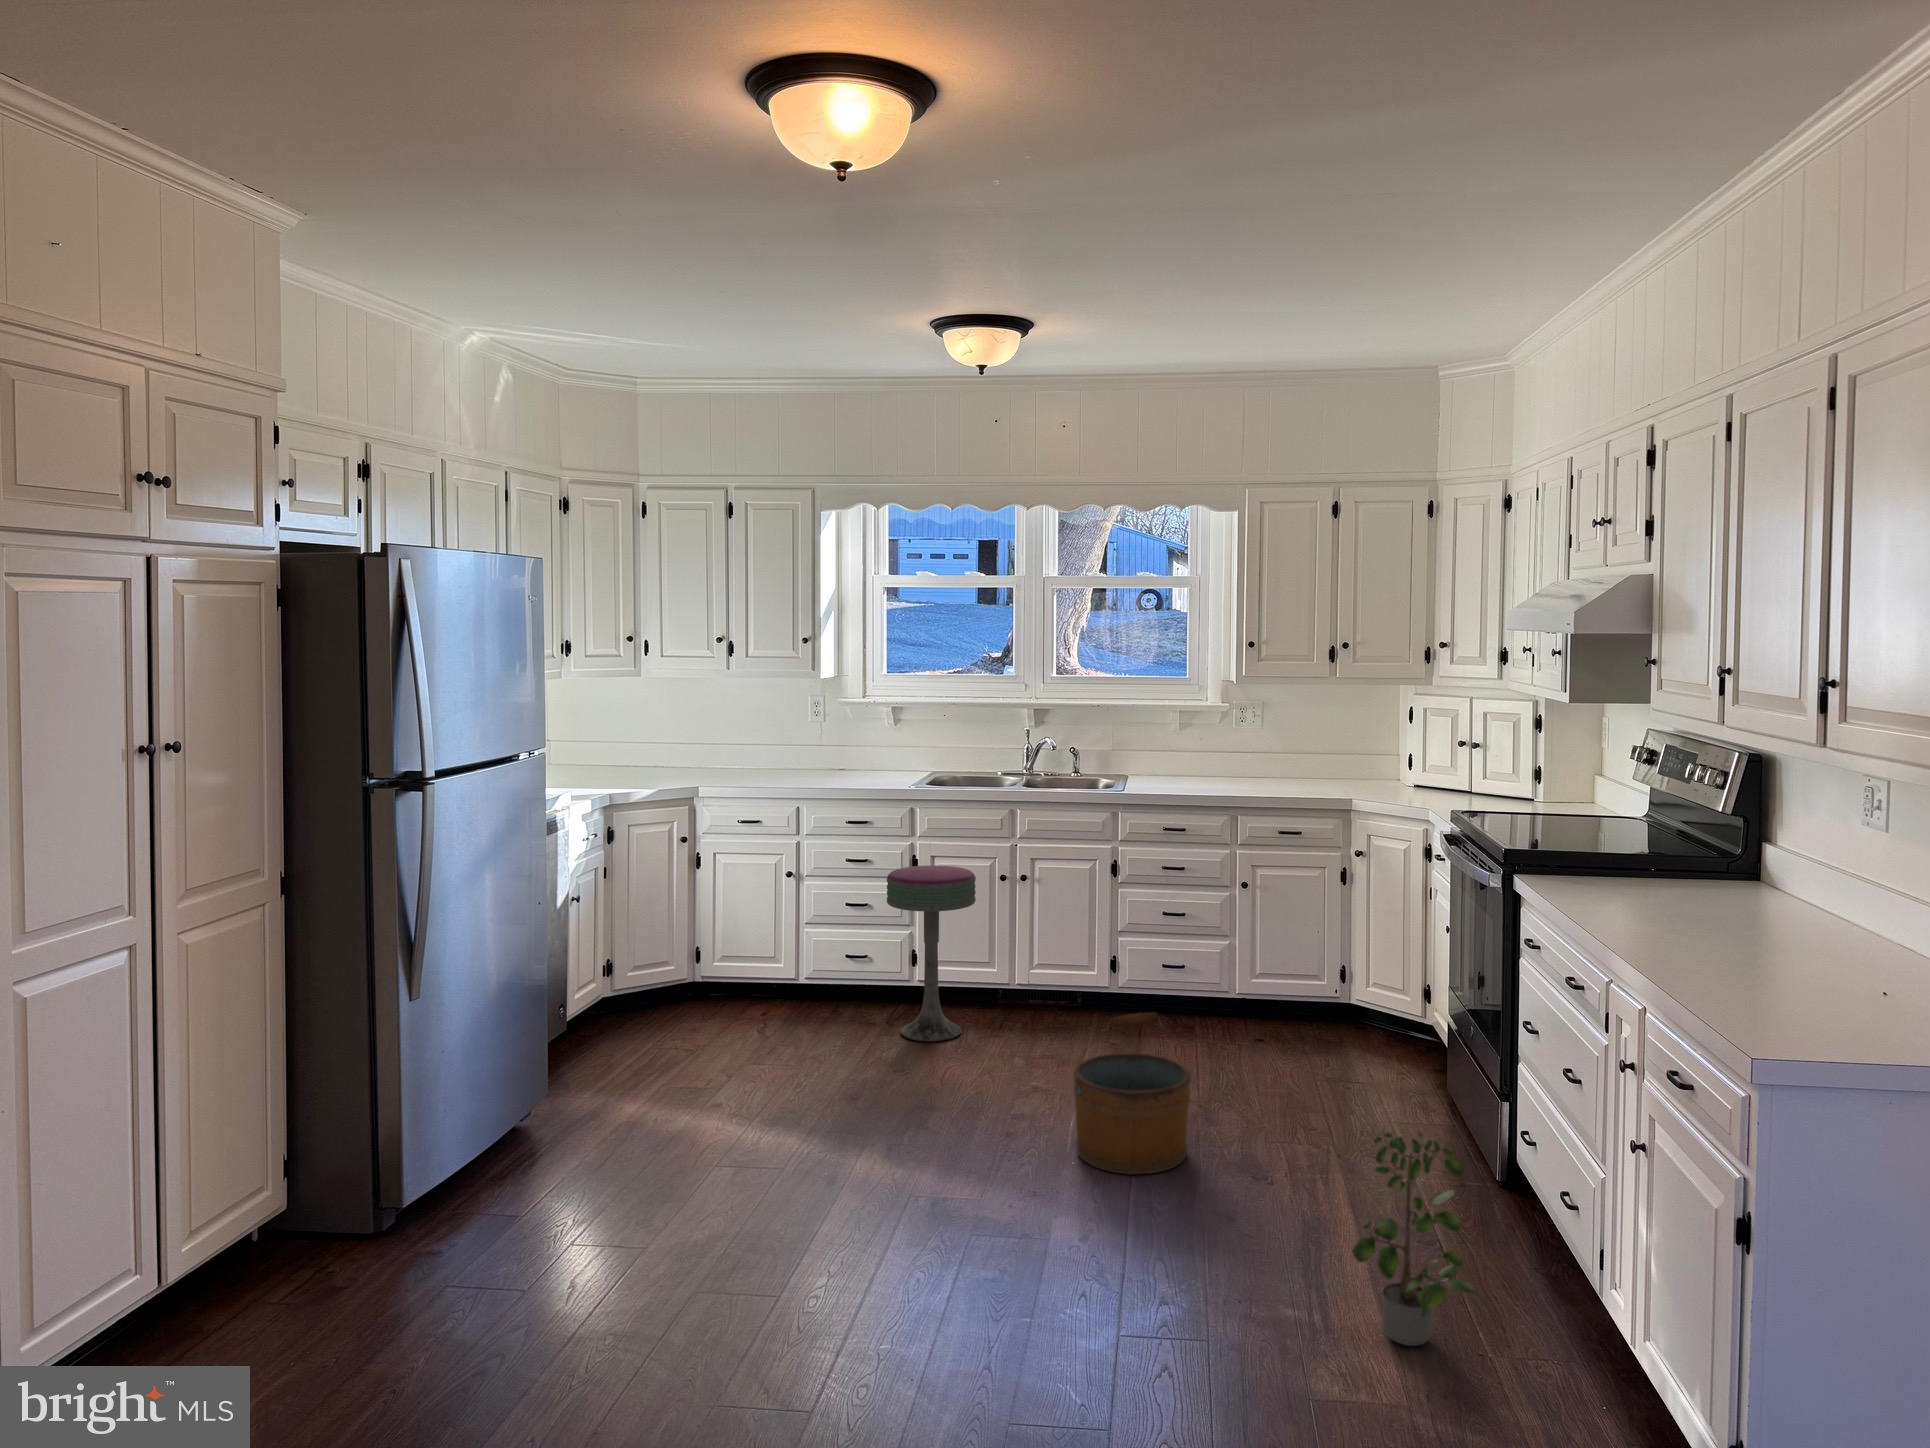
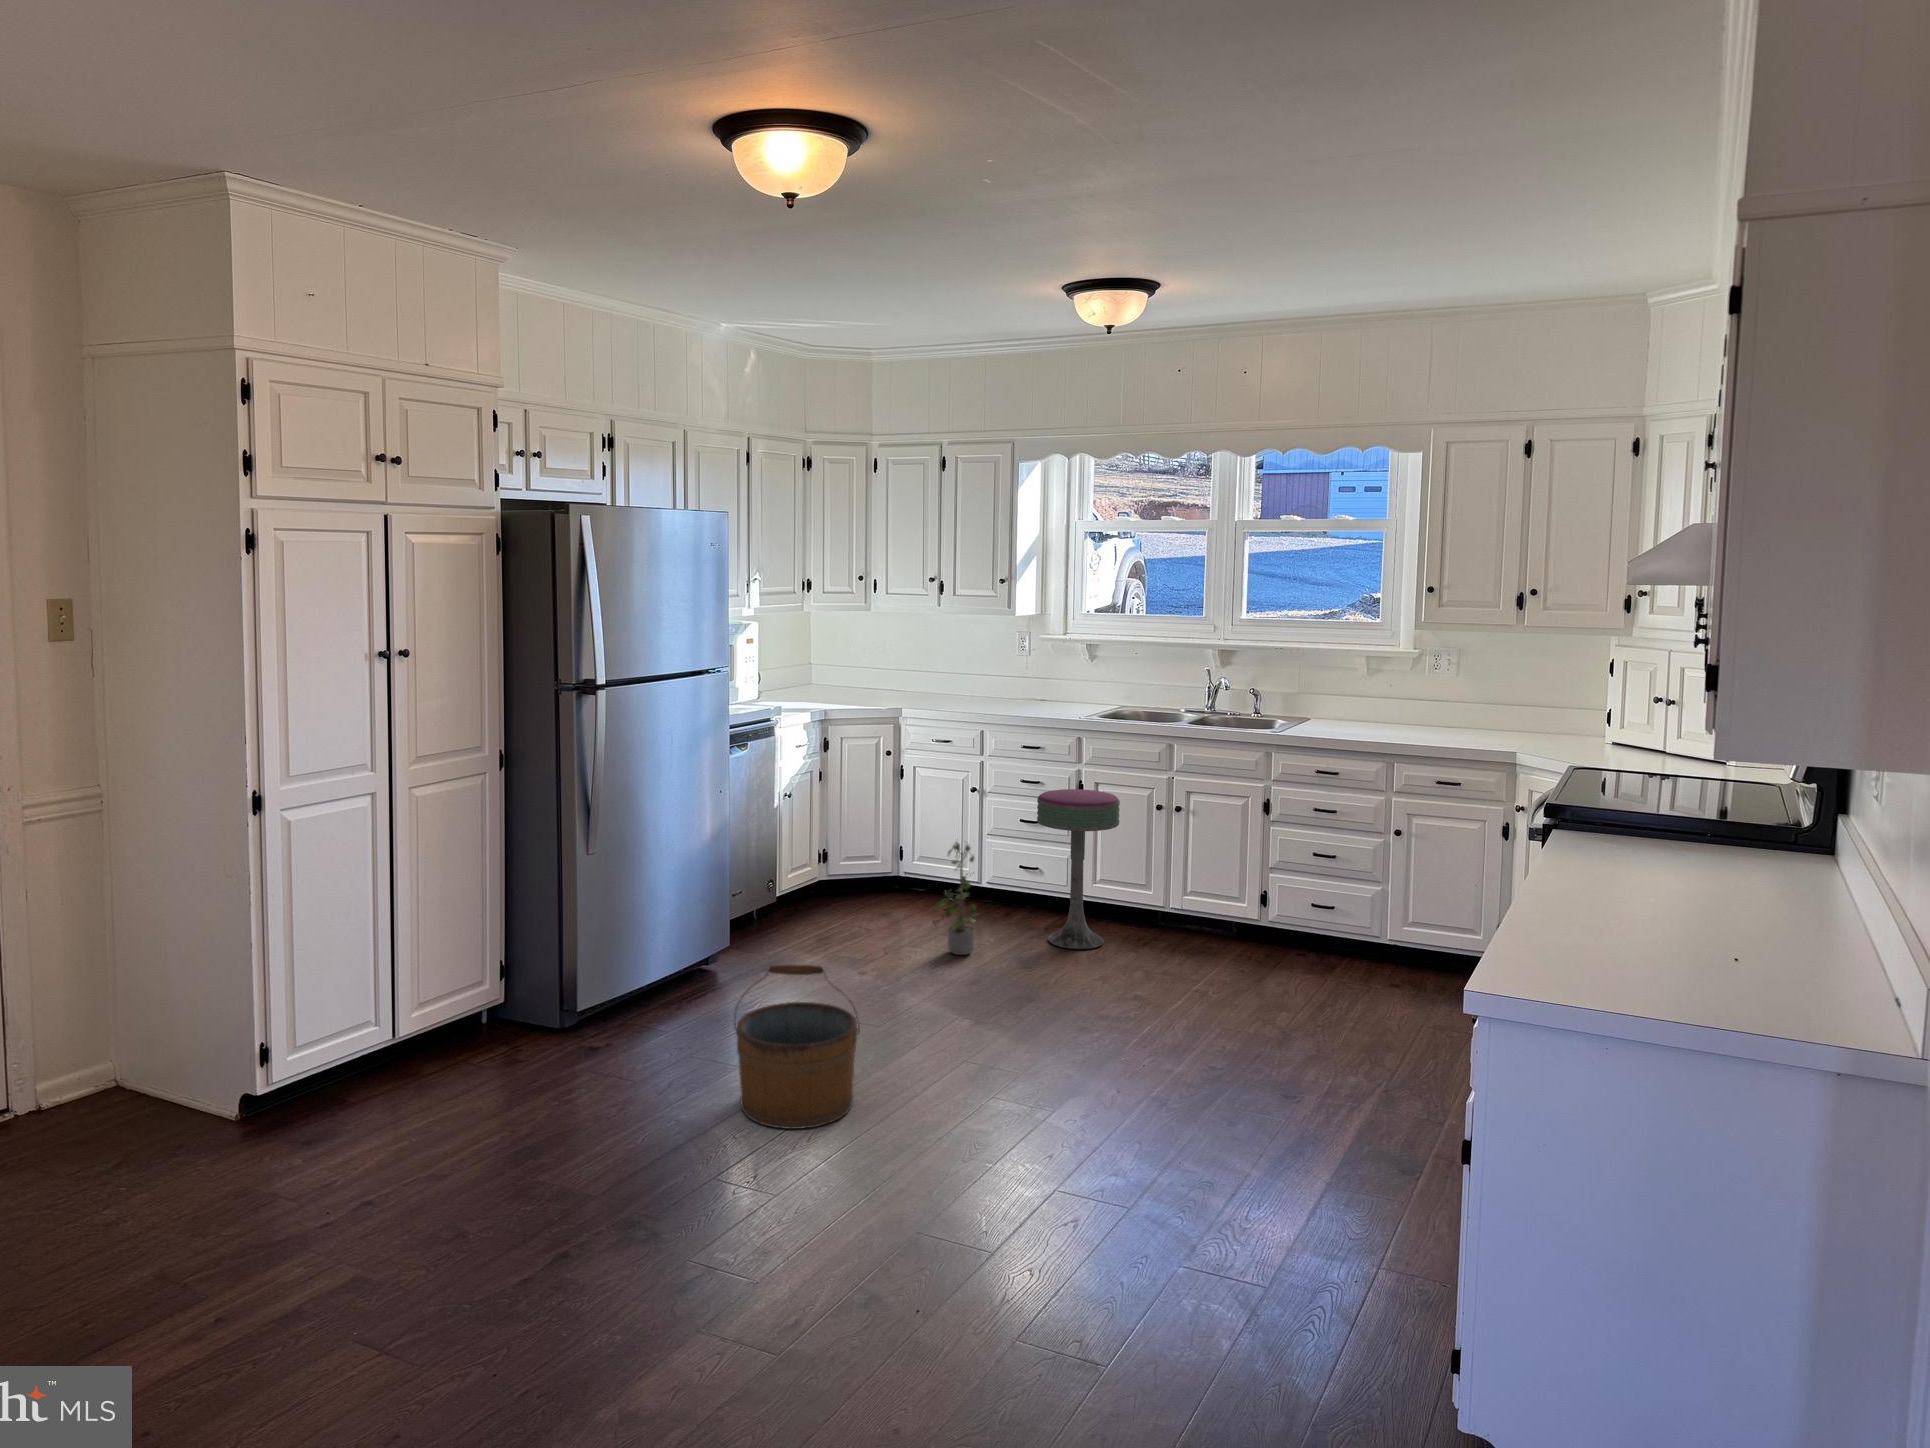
bucket: present [1074,1013,1191,1175] -> present [734,965,860,1129]
potted plant: present [1353,1132,1477,1346] -> present [935,842,977,955]

